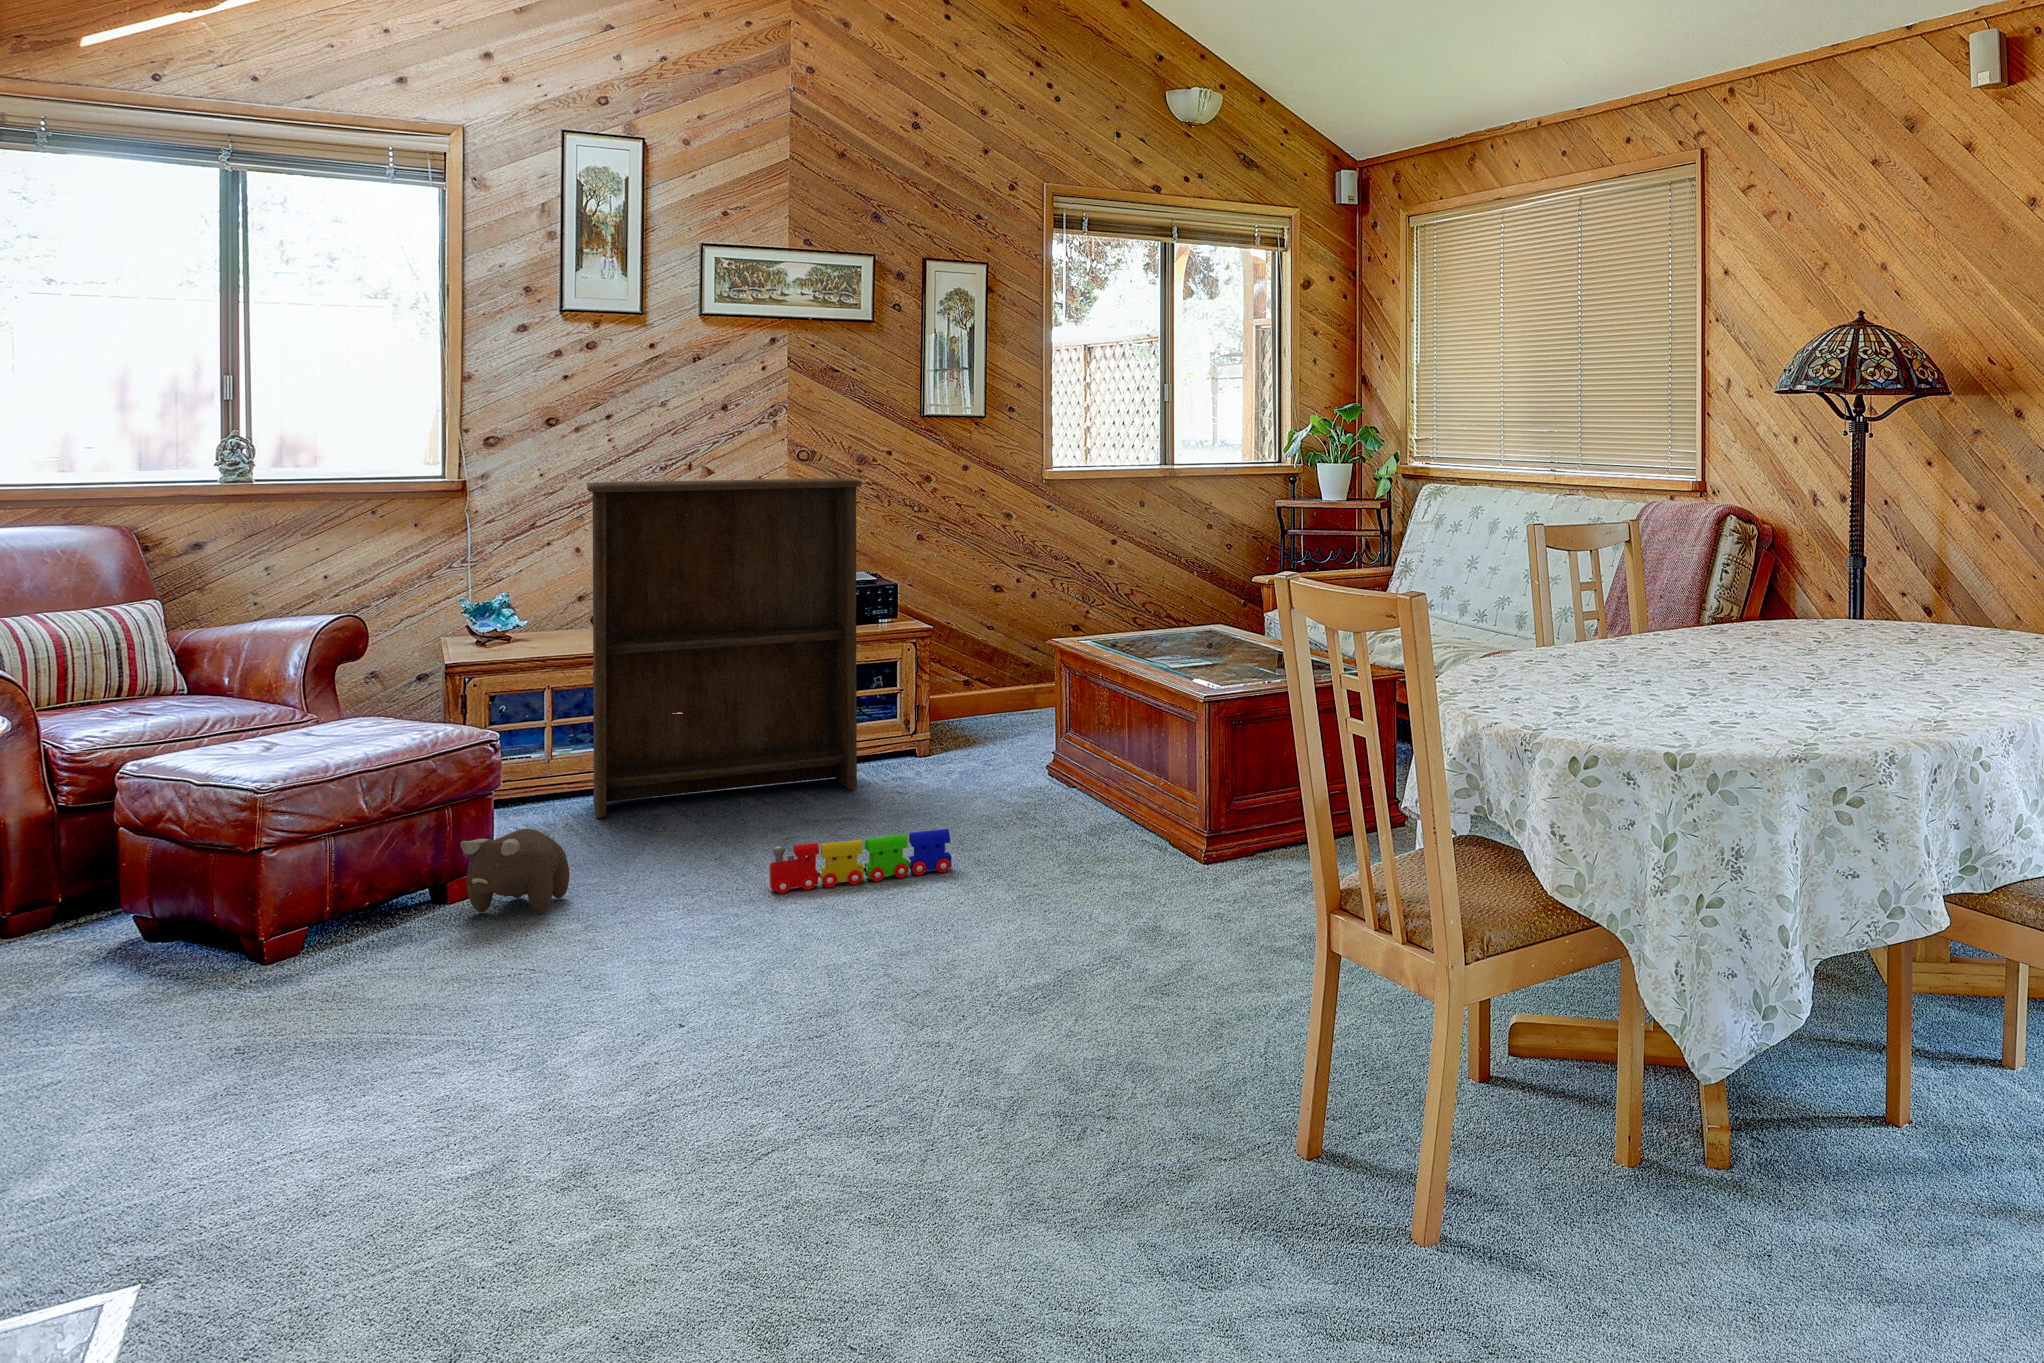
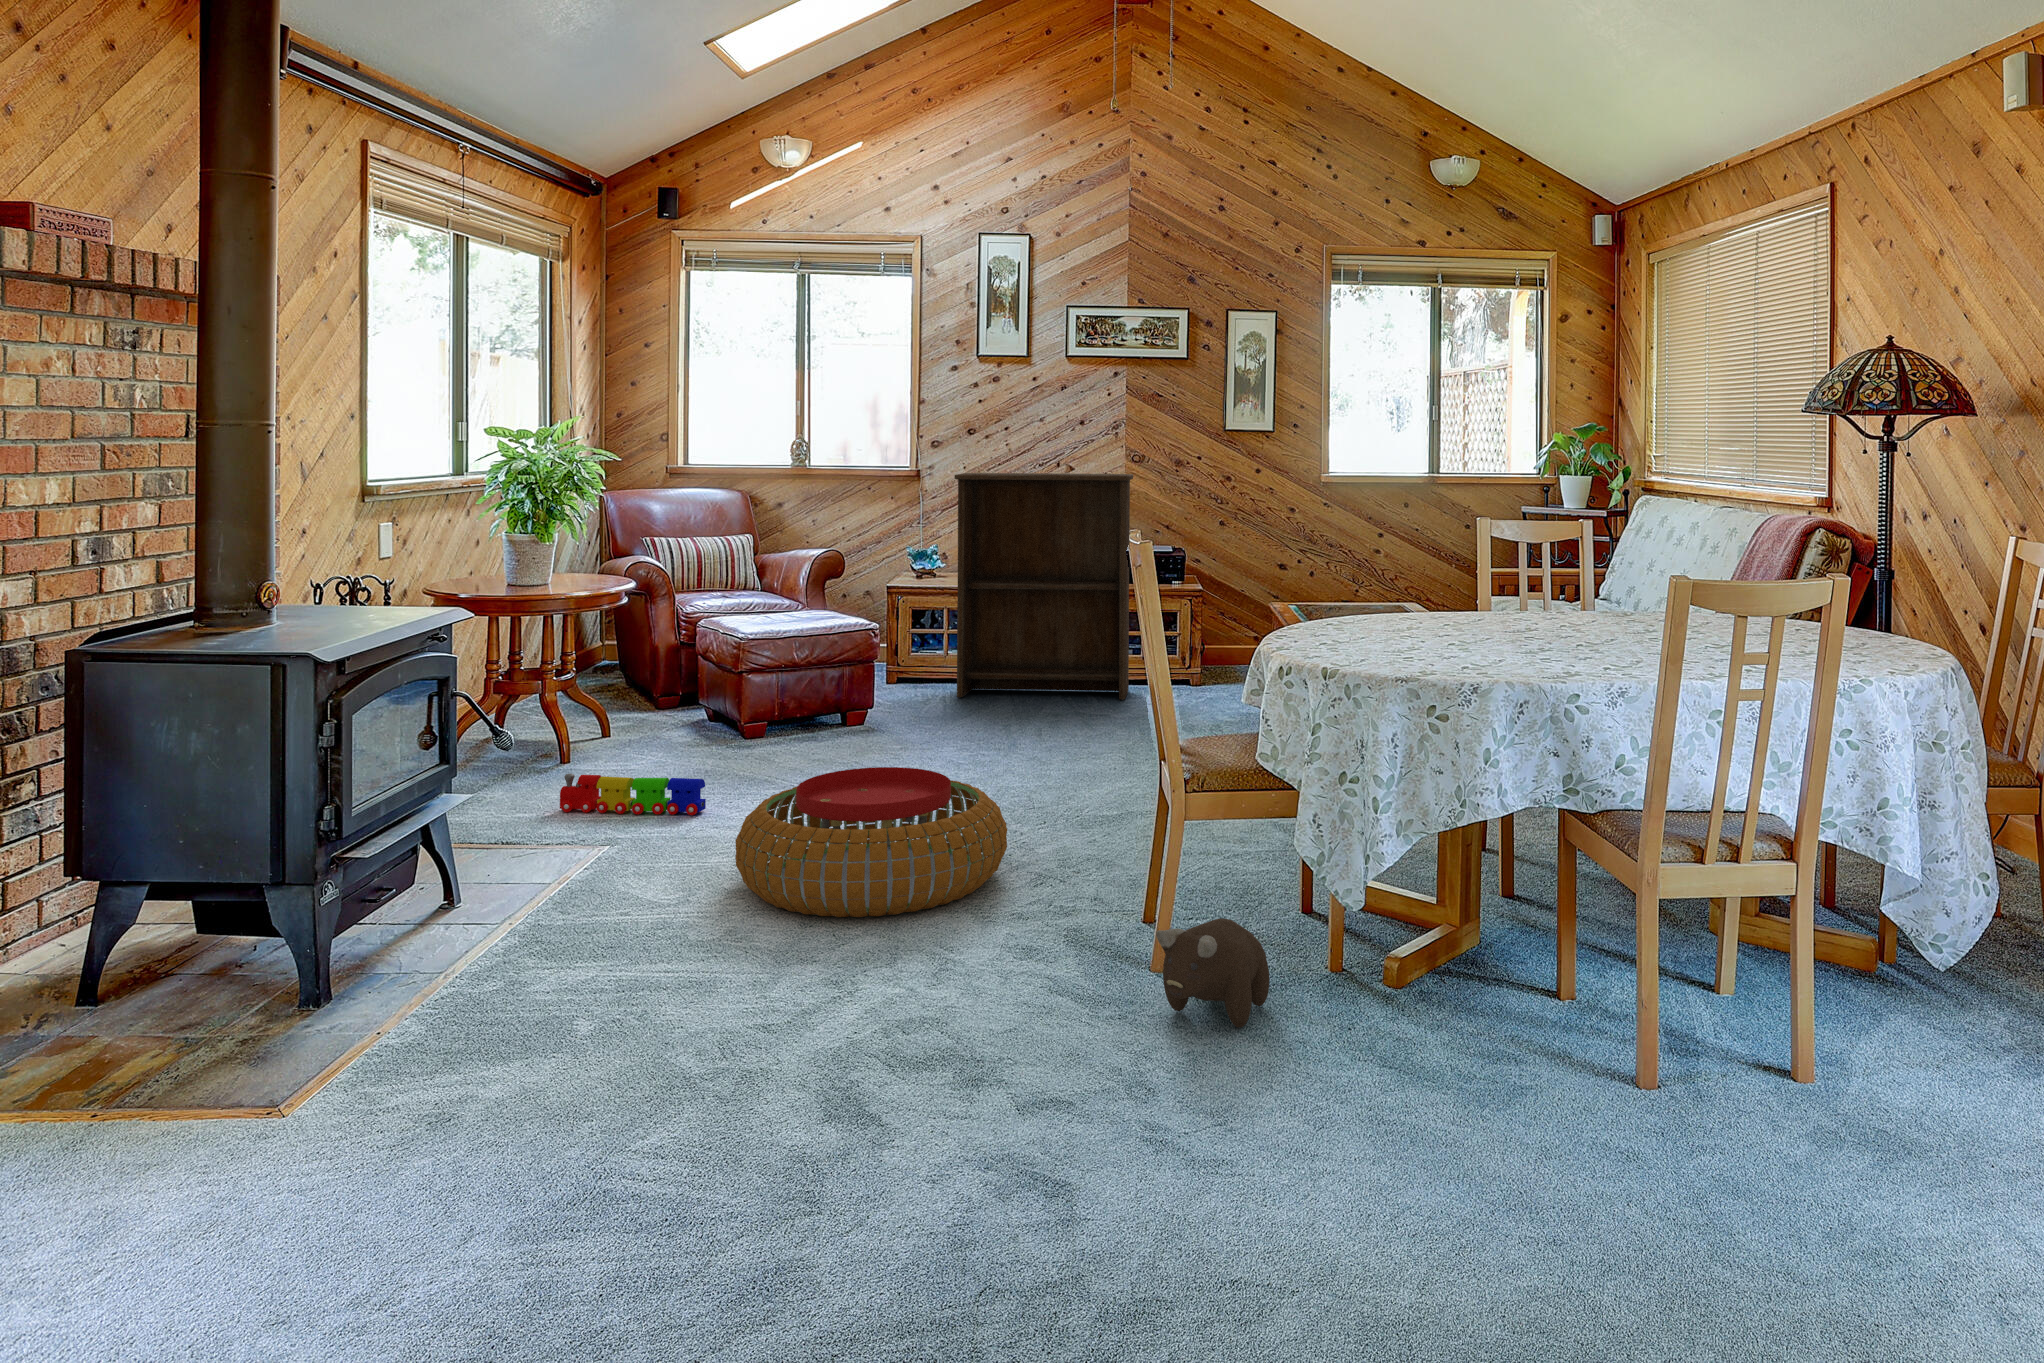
plush toy: present [460,829,569,913] -> present [1156,918,1269,1028]
toy train: present [770,829,952,893] -> present [560,773,706,815]
pouf: none [625,952,1083,1242] -> present [735,767,1007,917]

